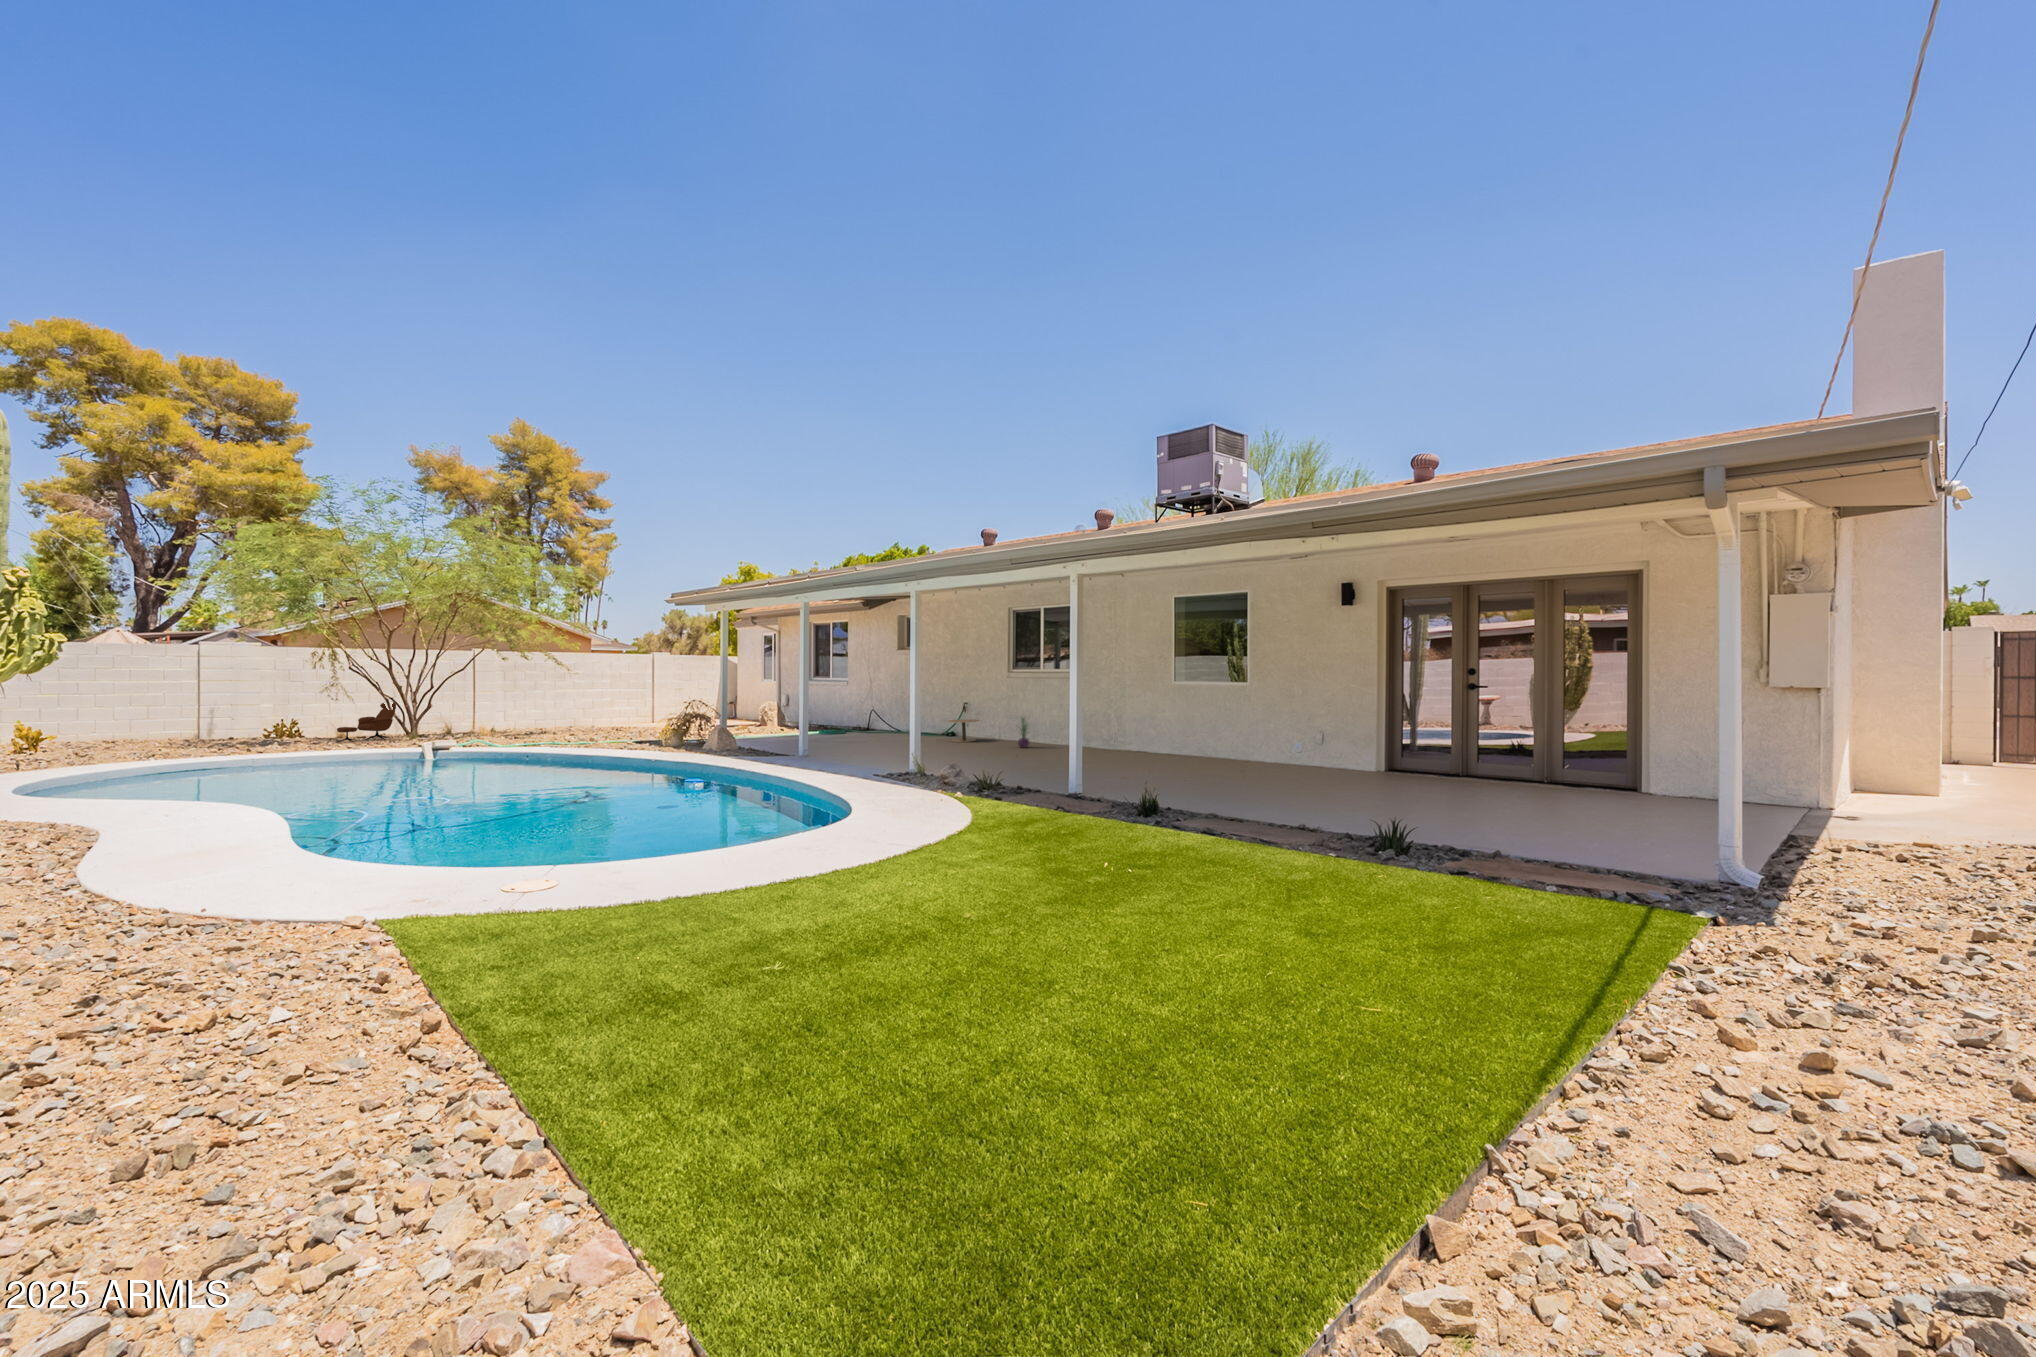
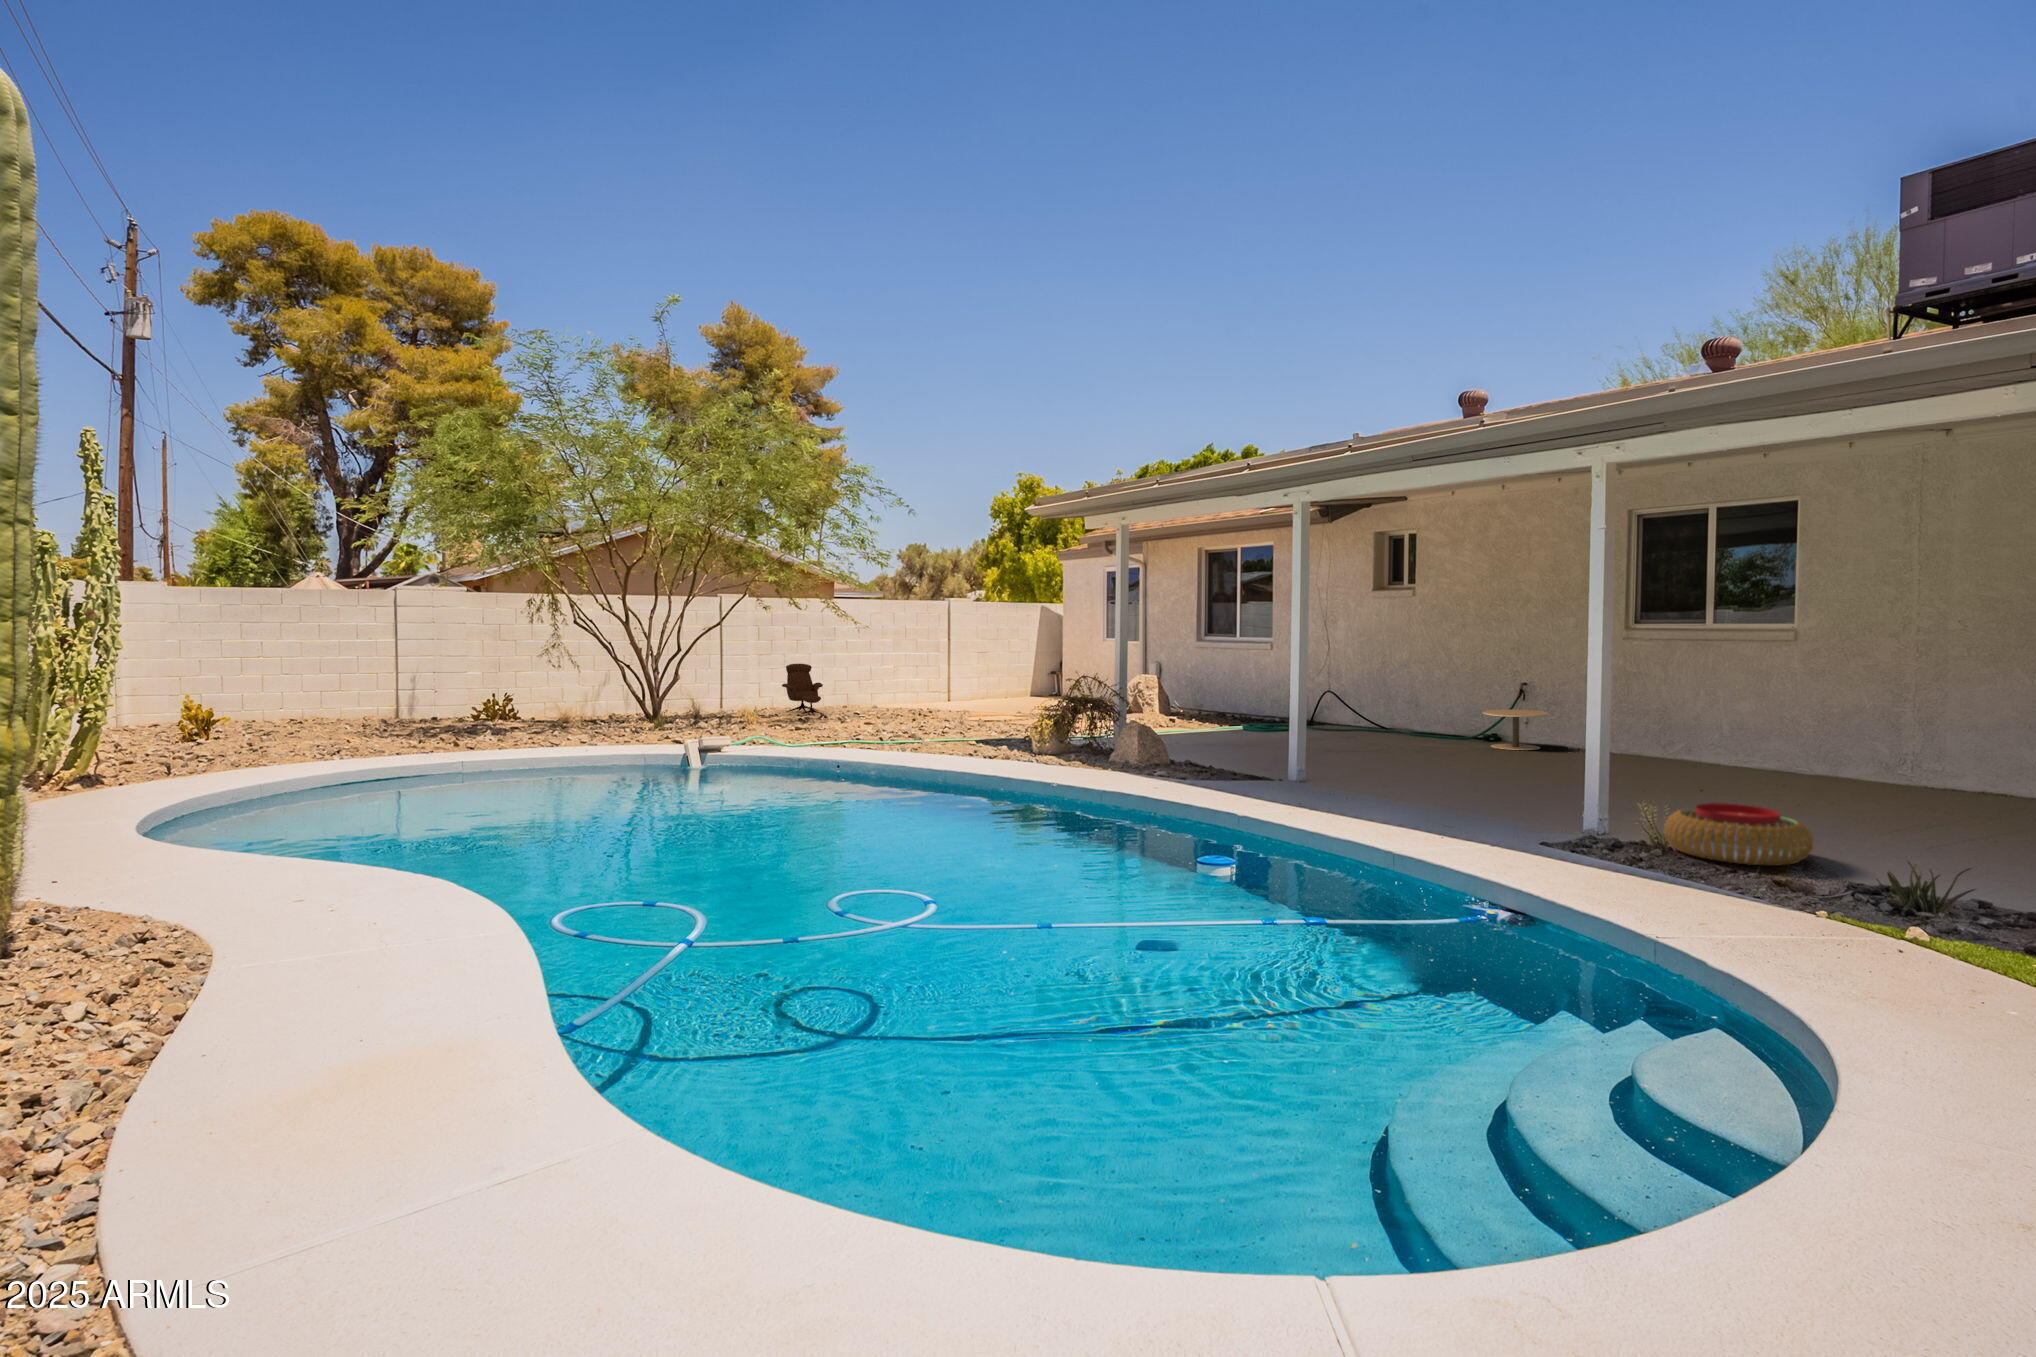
lounge chair: present [337,702,396,742] -> present [782,664,823,715]
decorative plant: present [1018,718,1029,748] -> none [1642,710,1717,769]
pouf: none [918,753,975,778] -> present [1664,803,1813,866]

